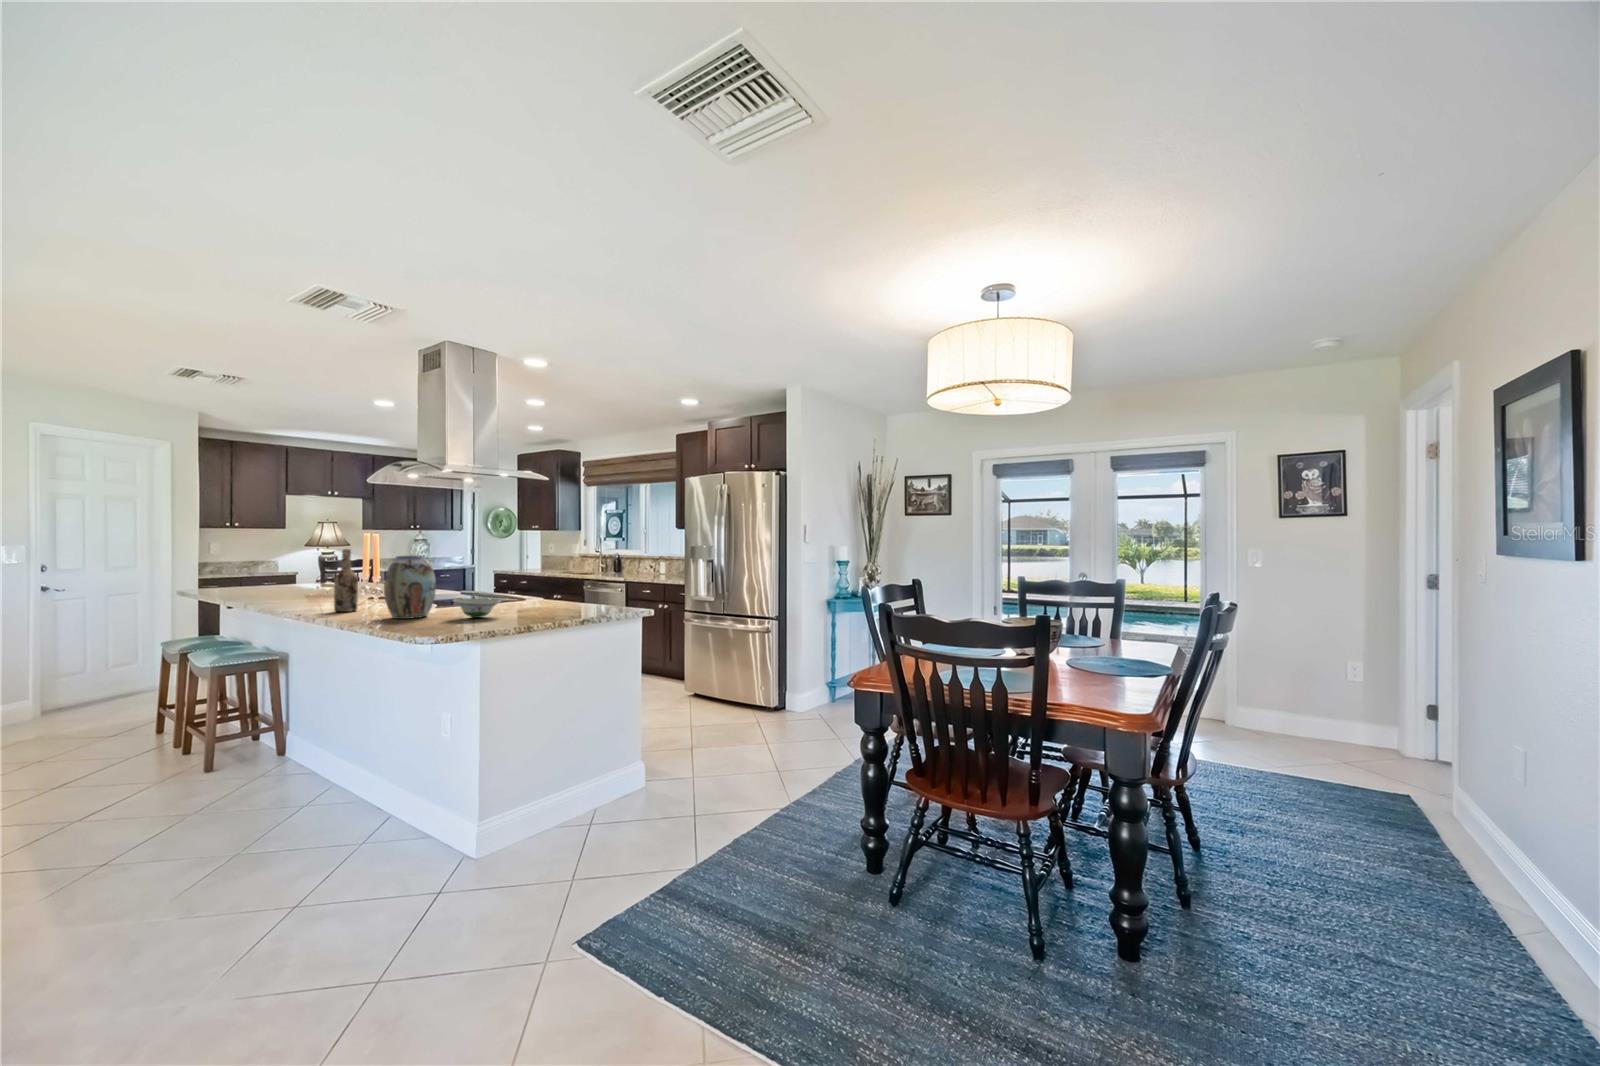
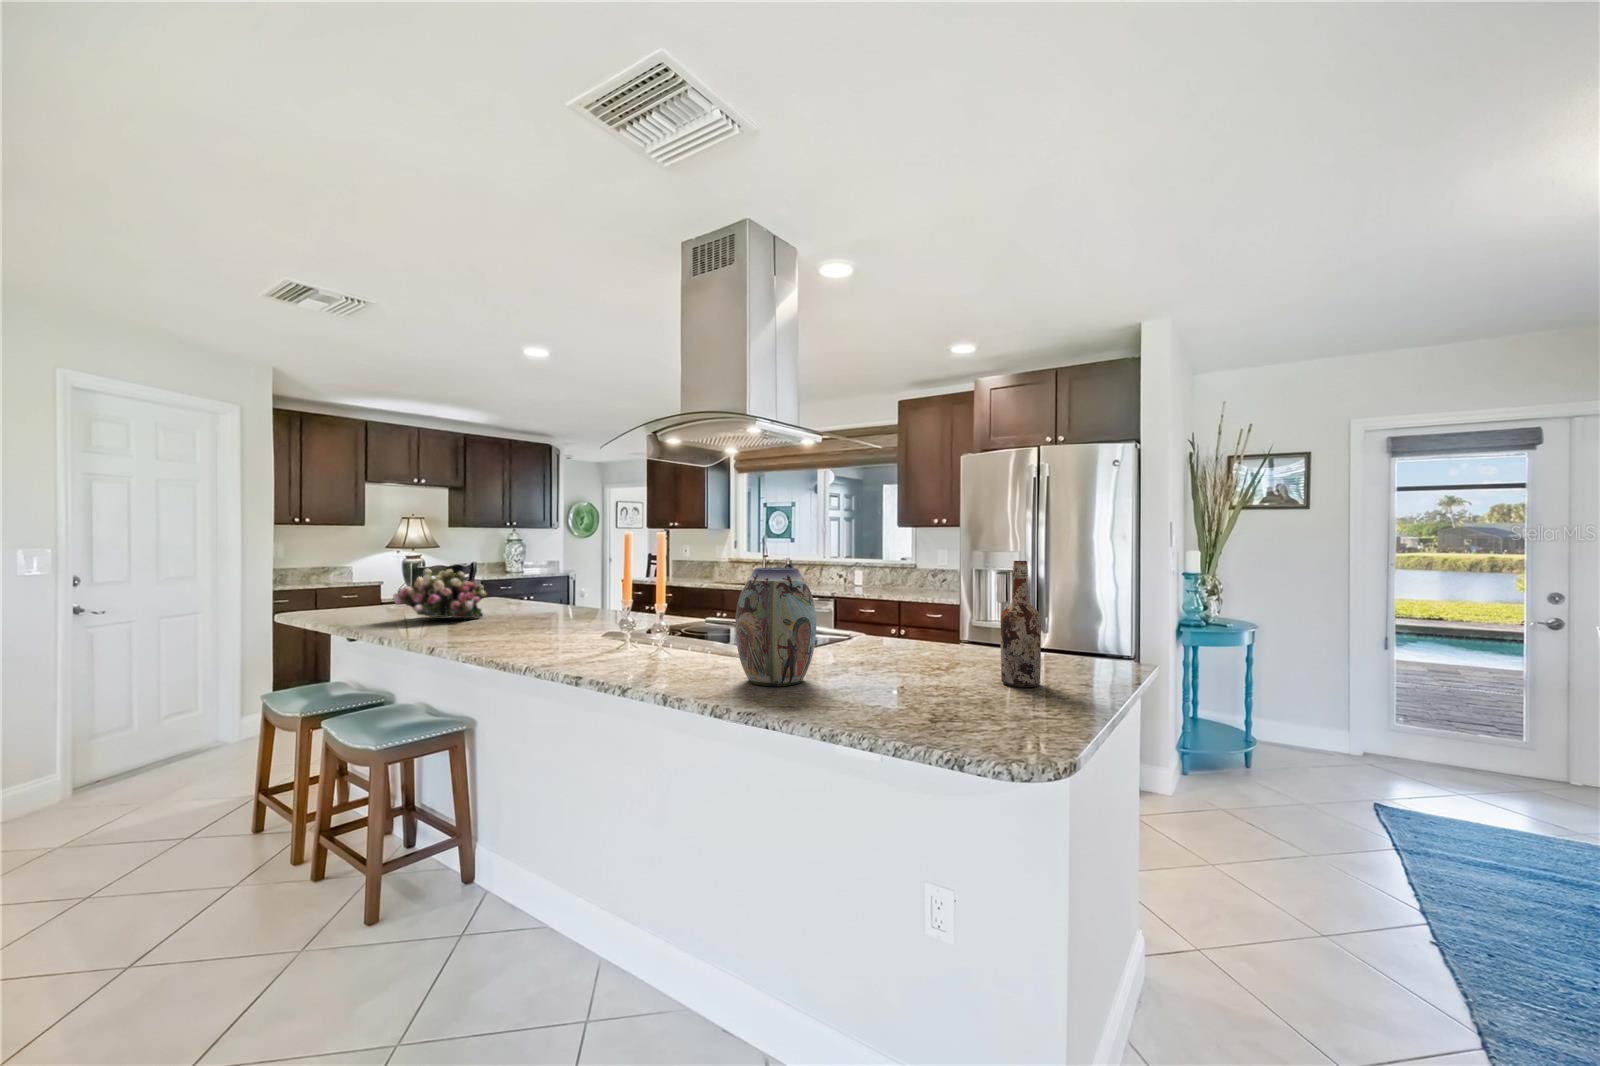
wine bottle: present [334,549,358,612] -> present [1000,561,1041,687]
flower arrangement: none [251,560,322,593] -> present [393,569,487,618]
bowl: present [454,598,500,618] -> none [863,645,944,684]

